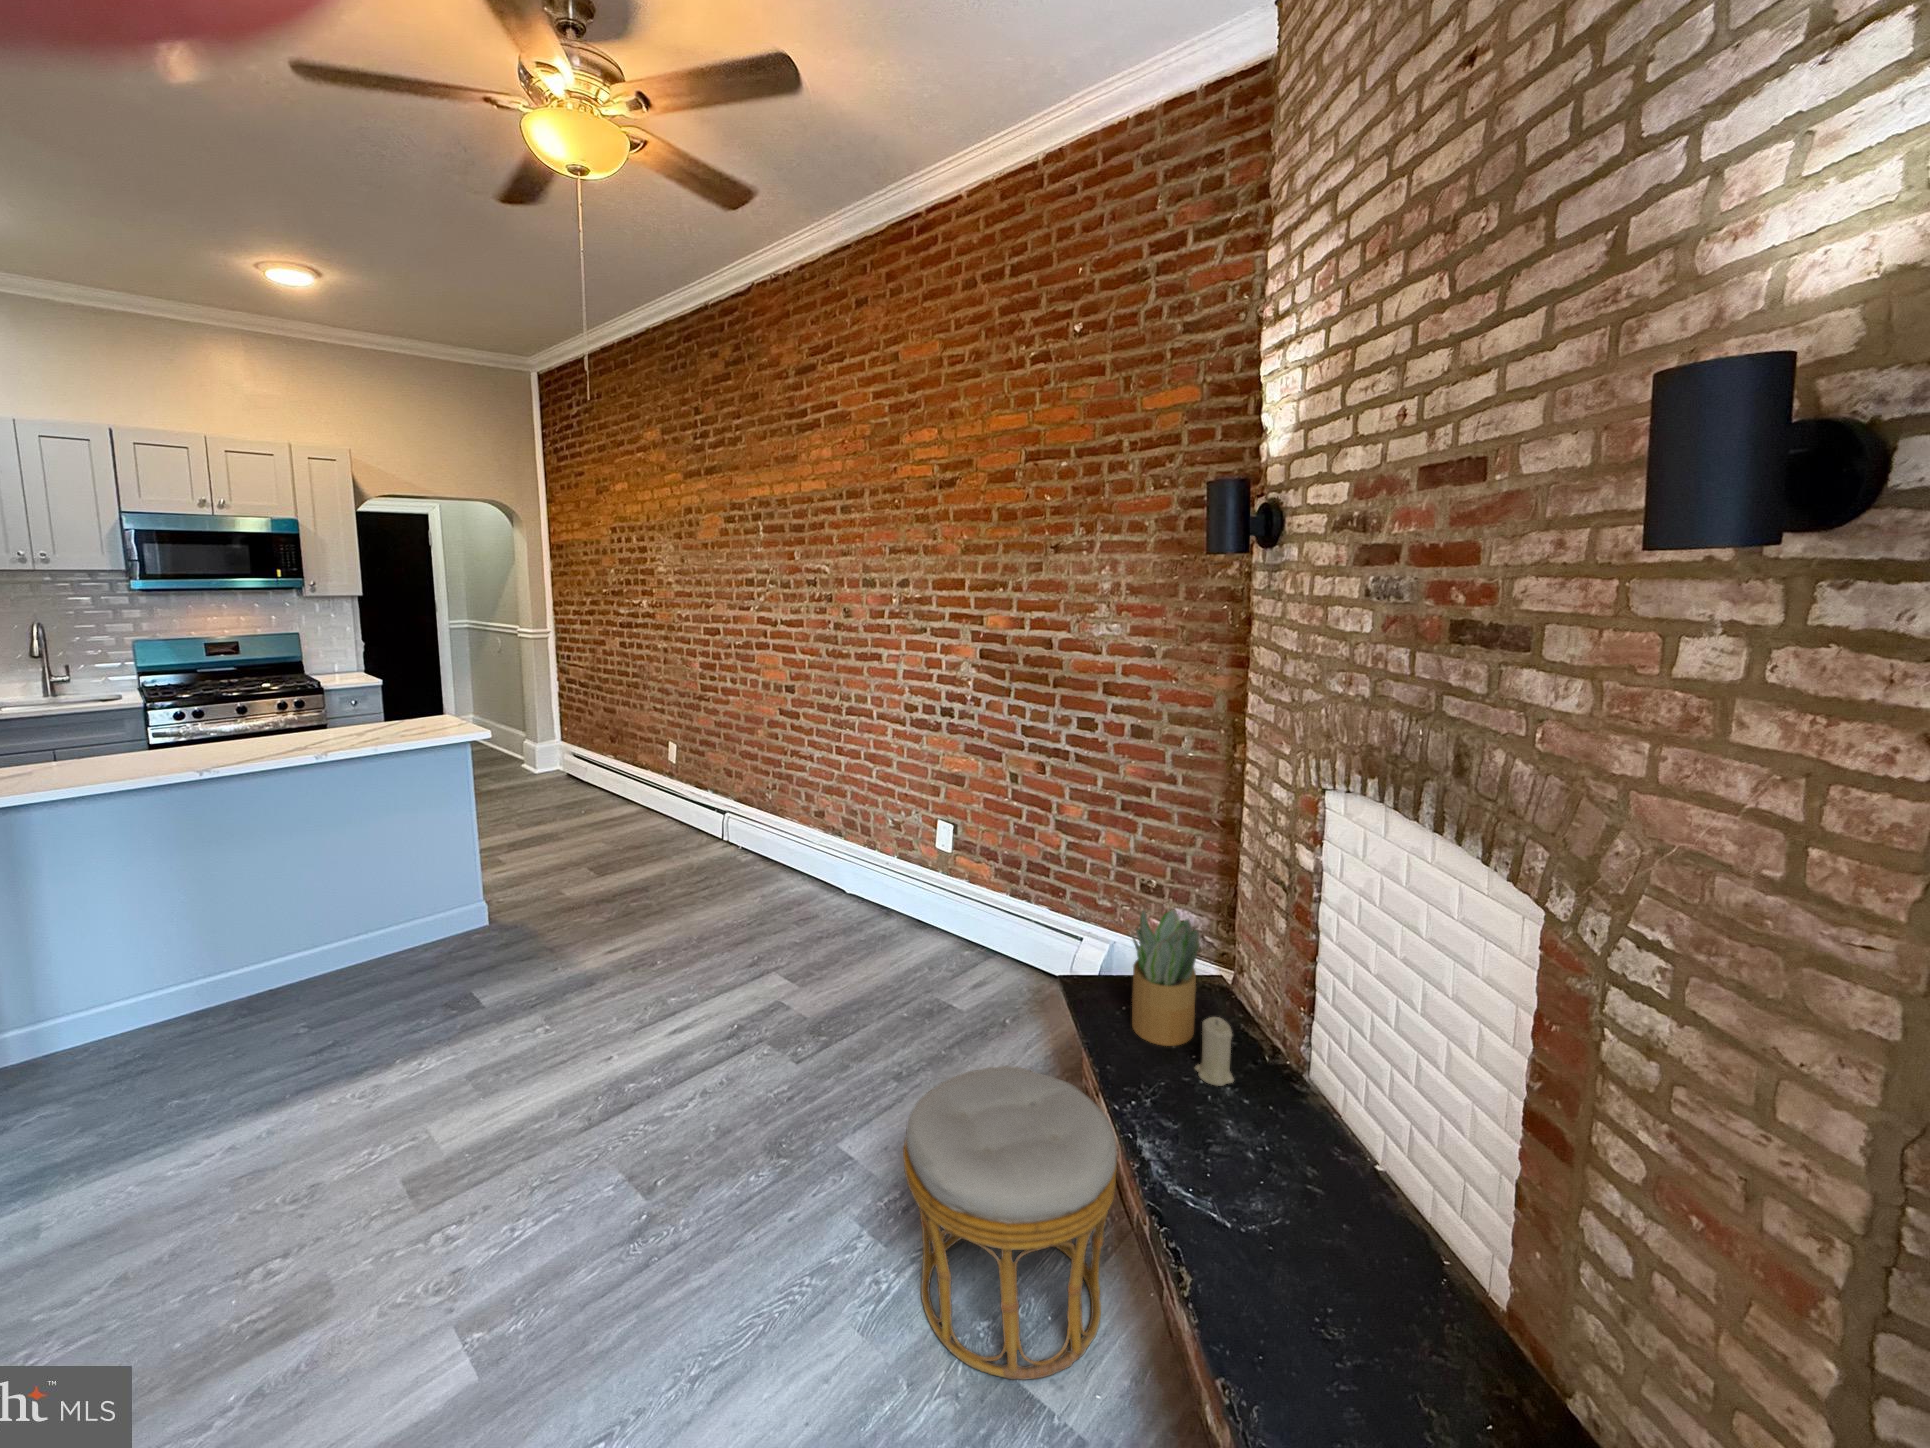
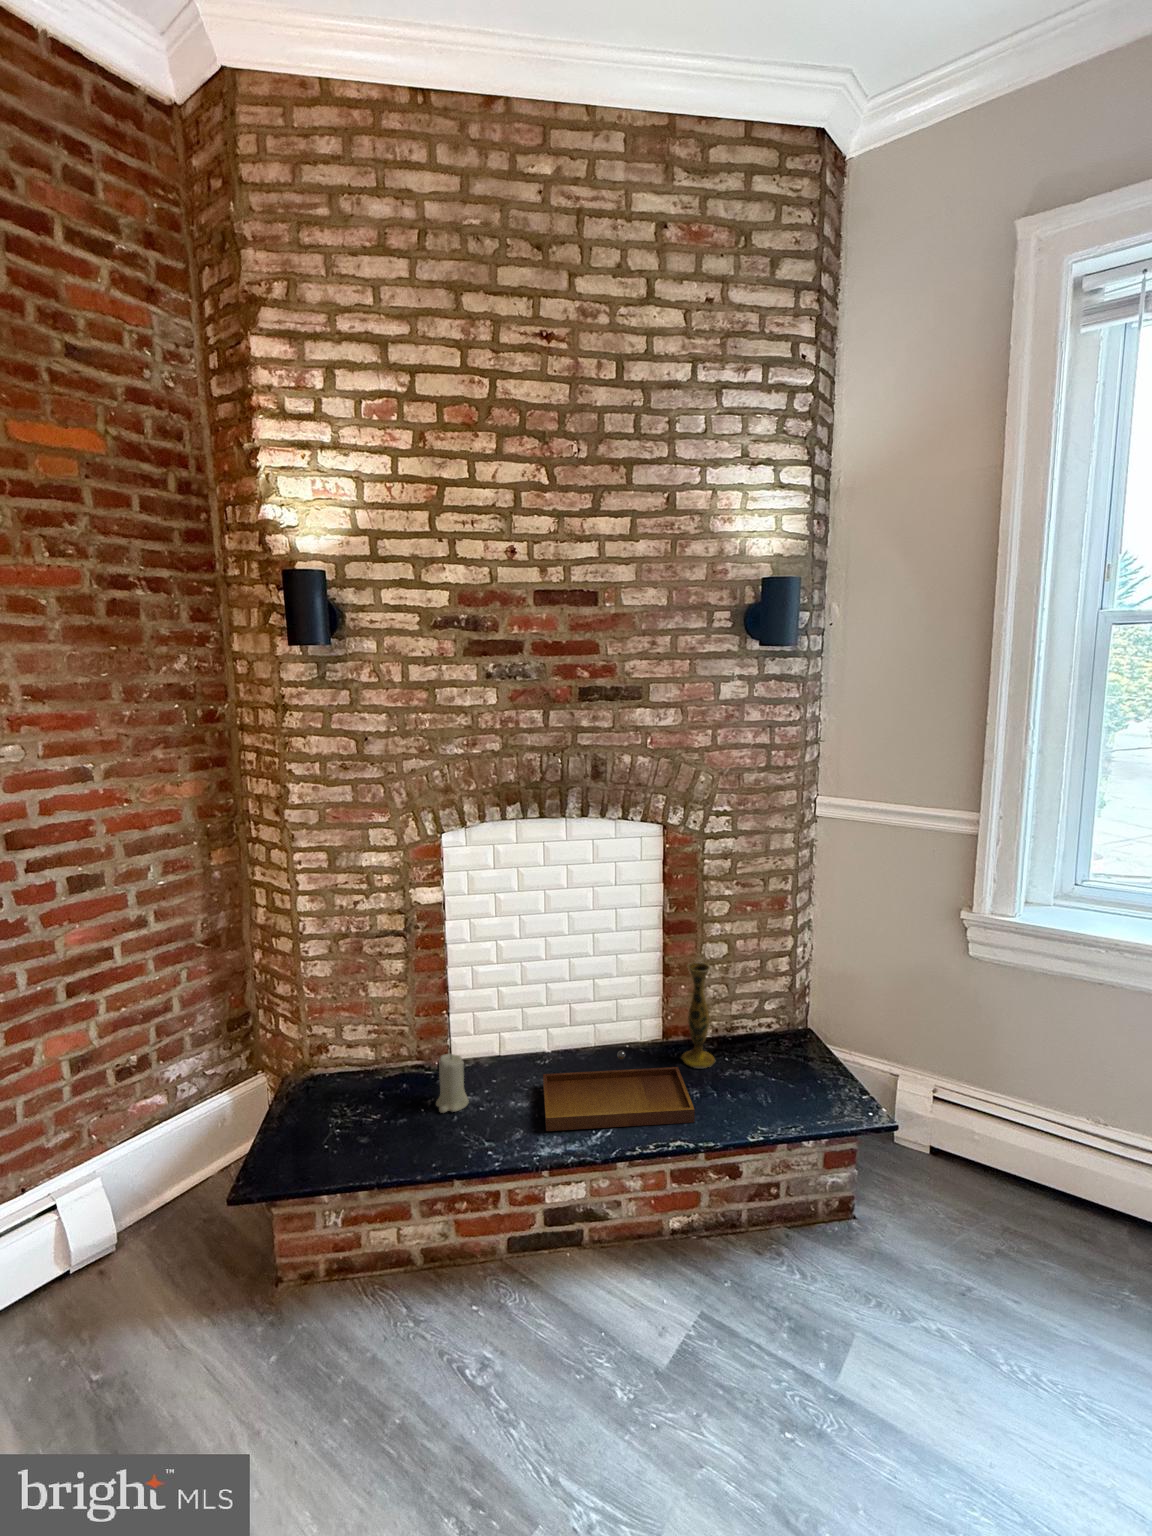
potted plant: present [1132,909,1200,1046] -> none [315,1009,404,1145]
ottoman: present [903,1066,1117,1380] -> none [468,1143,680,1457]
tray: none [1183,1130,1378,1311] -> present [543,1050,695,1131]
vase: none [1421,1170,1511,1385] -> present [681,962,715,1068]

